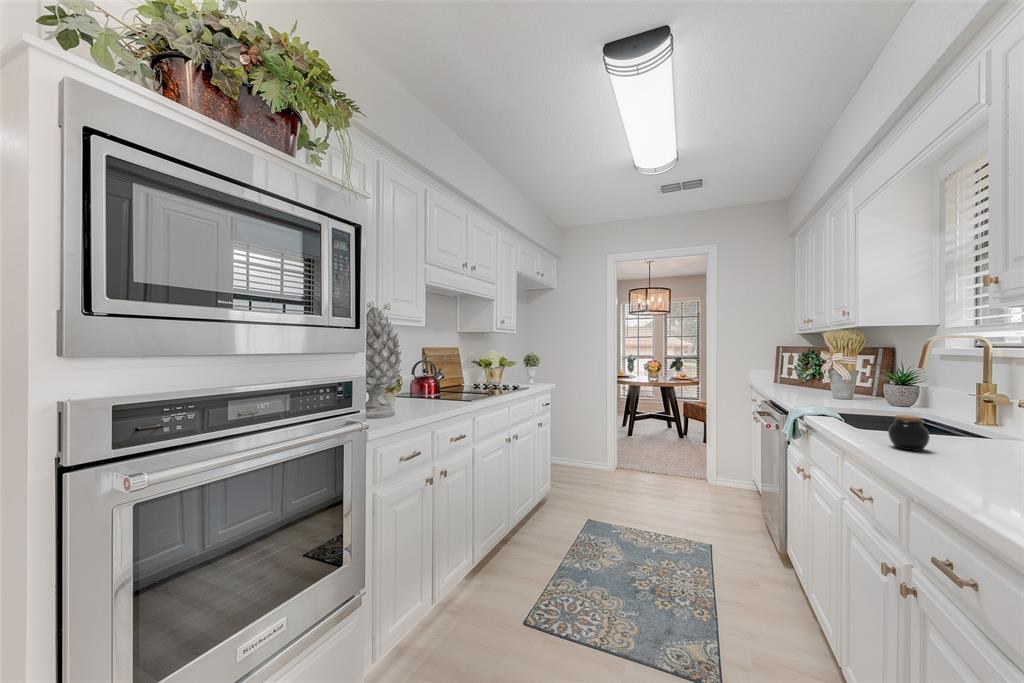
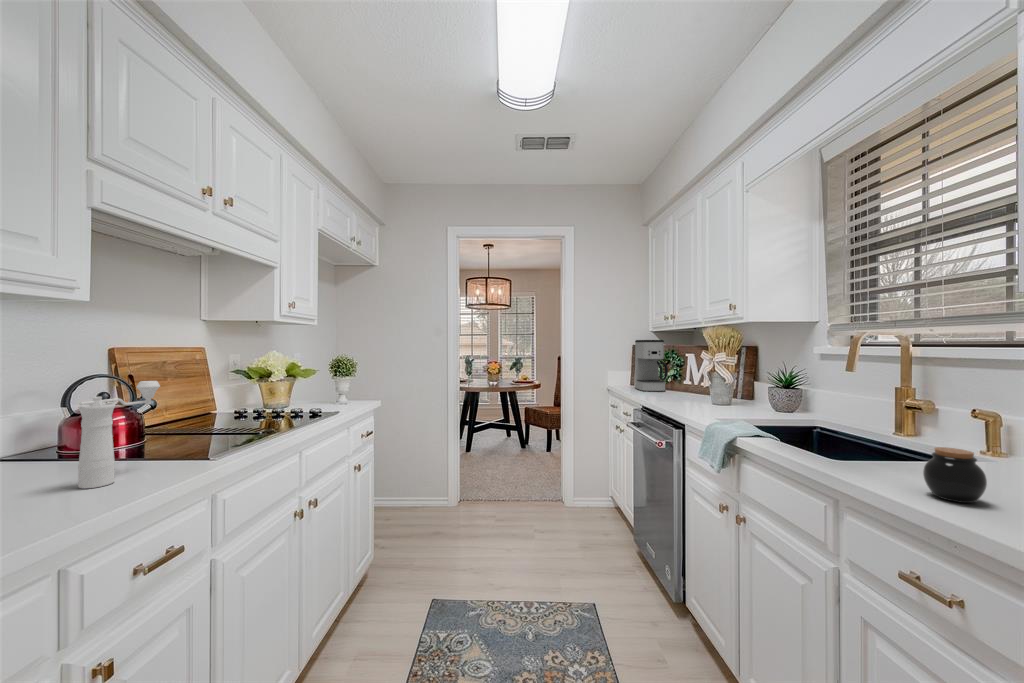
coffee maker: none [773,342,806,388] -> present [635,340,668,392]
pepper mill: none [427,362,452,407] -> present [78,381,160,489]

